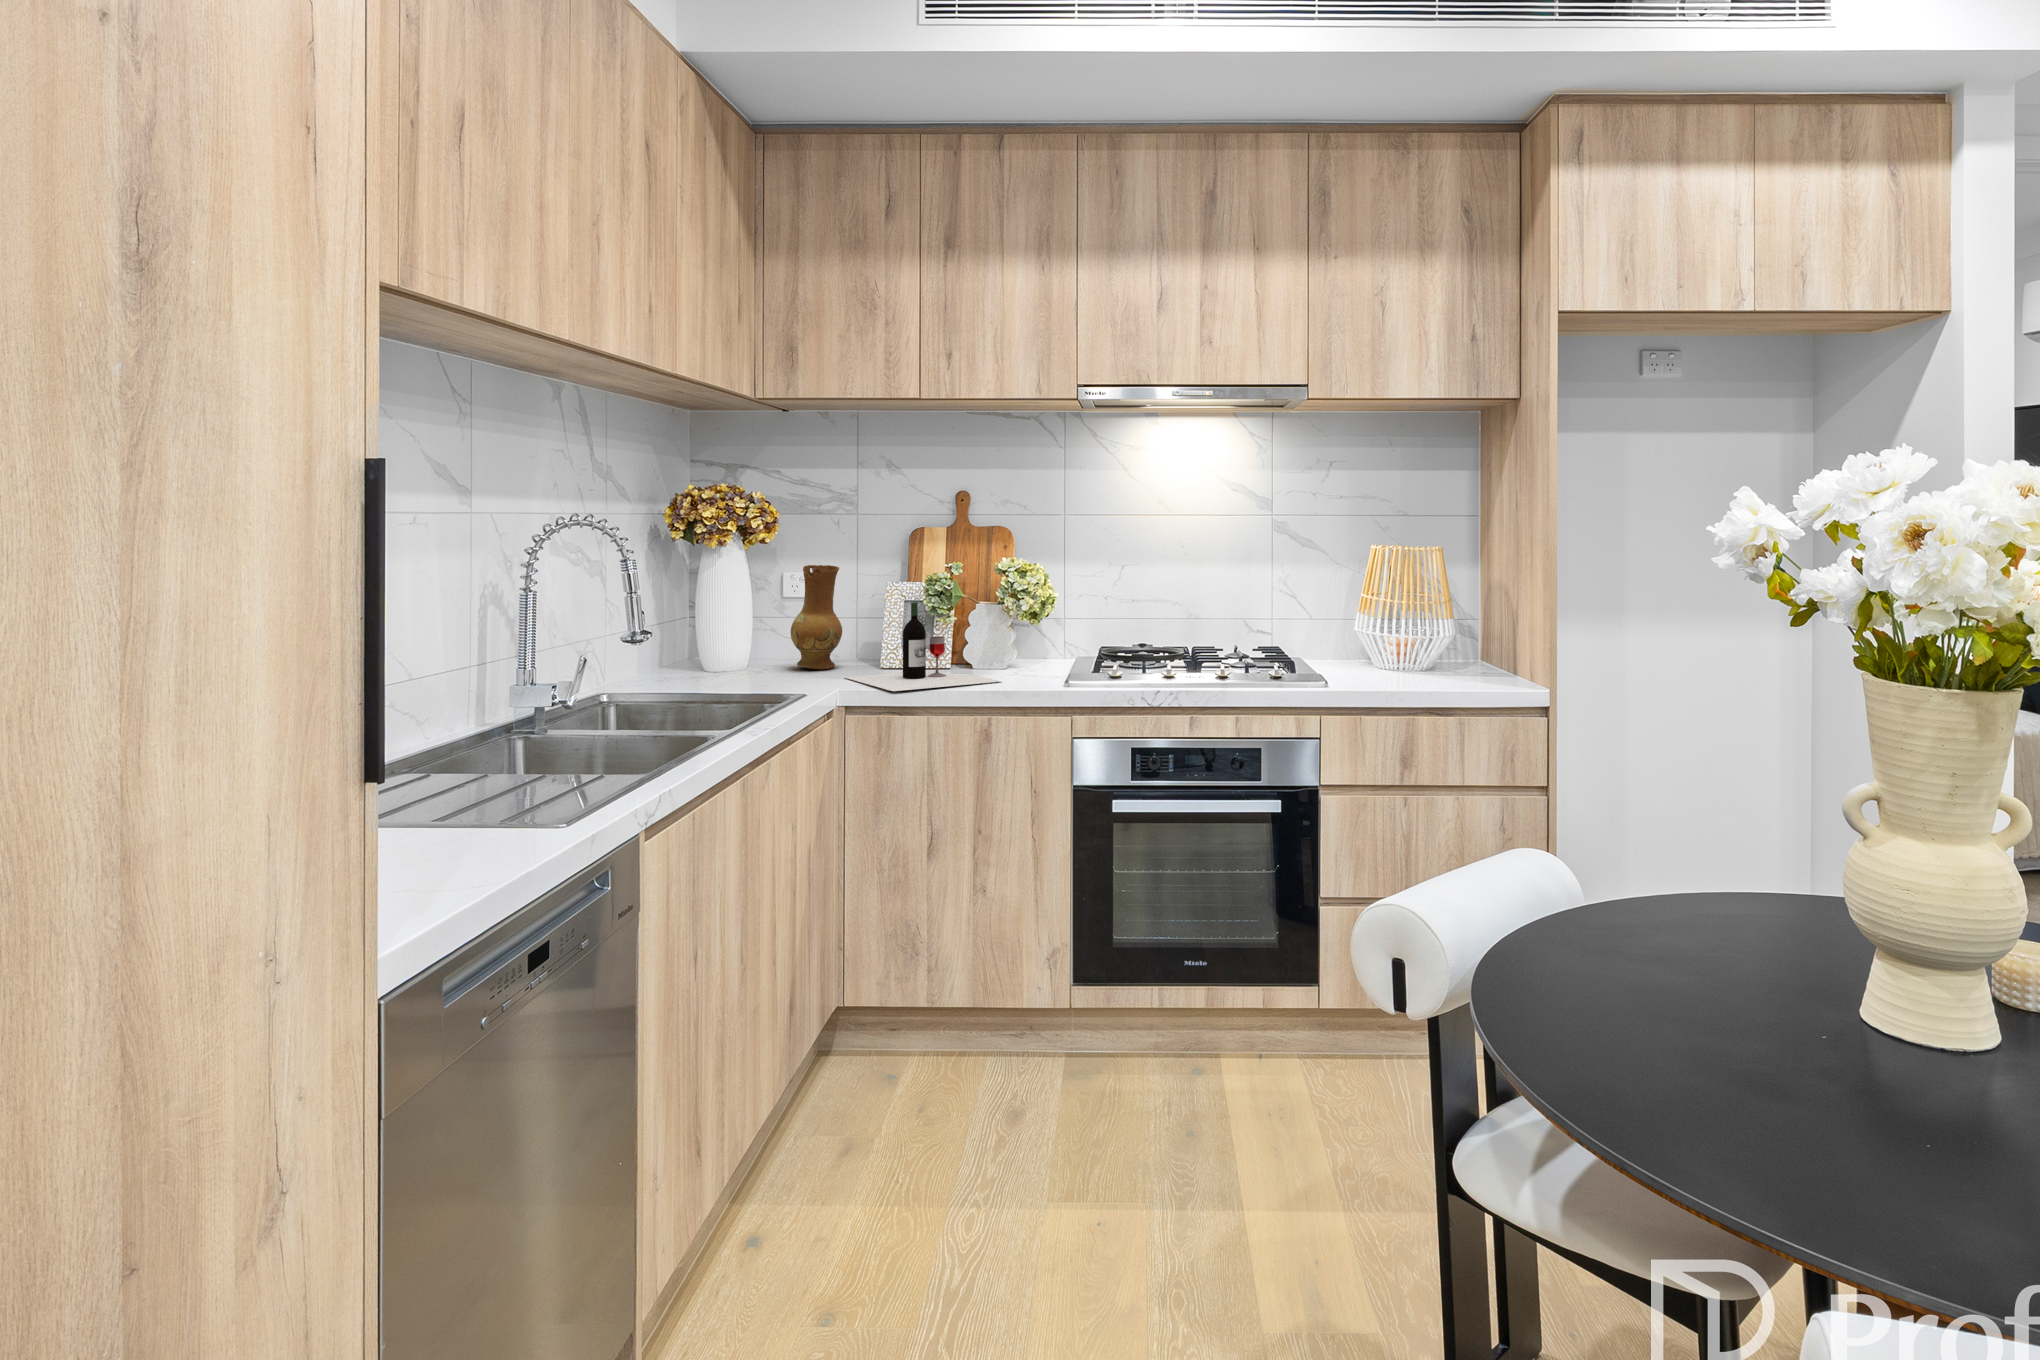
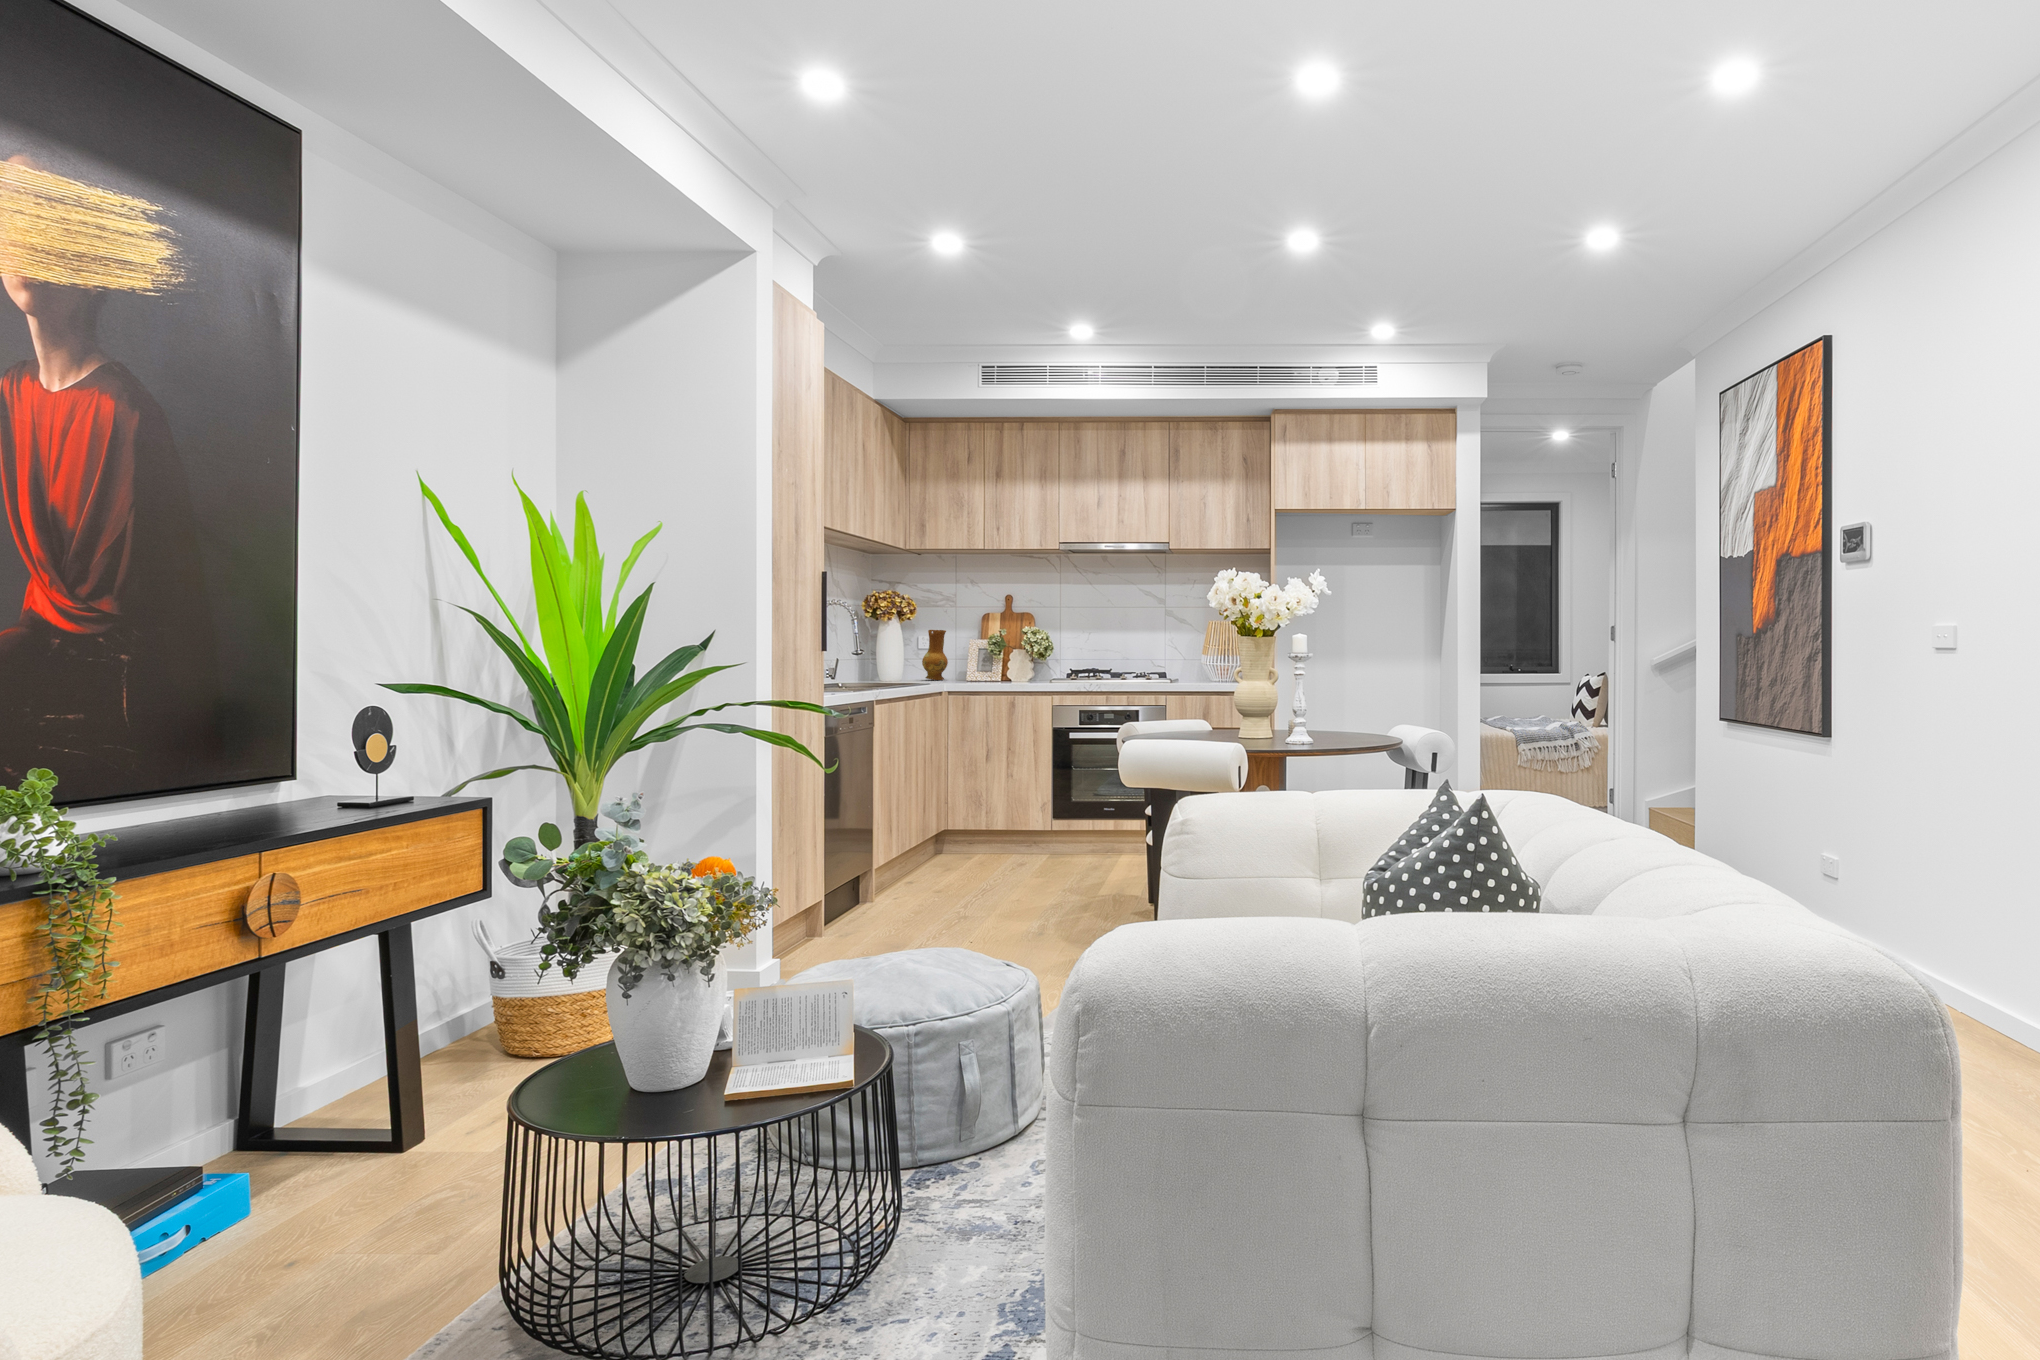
wine bottle: present [845,602,1001,691] -> none [948,646,1022,683]

